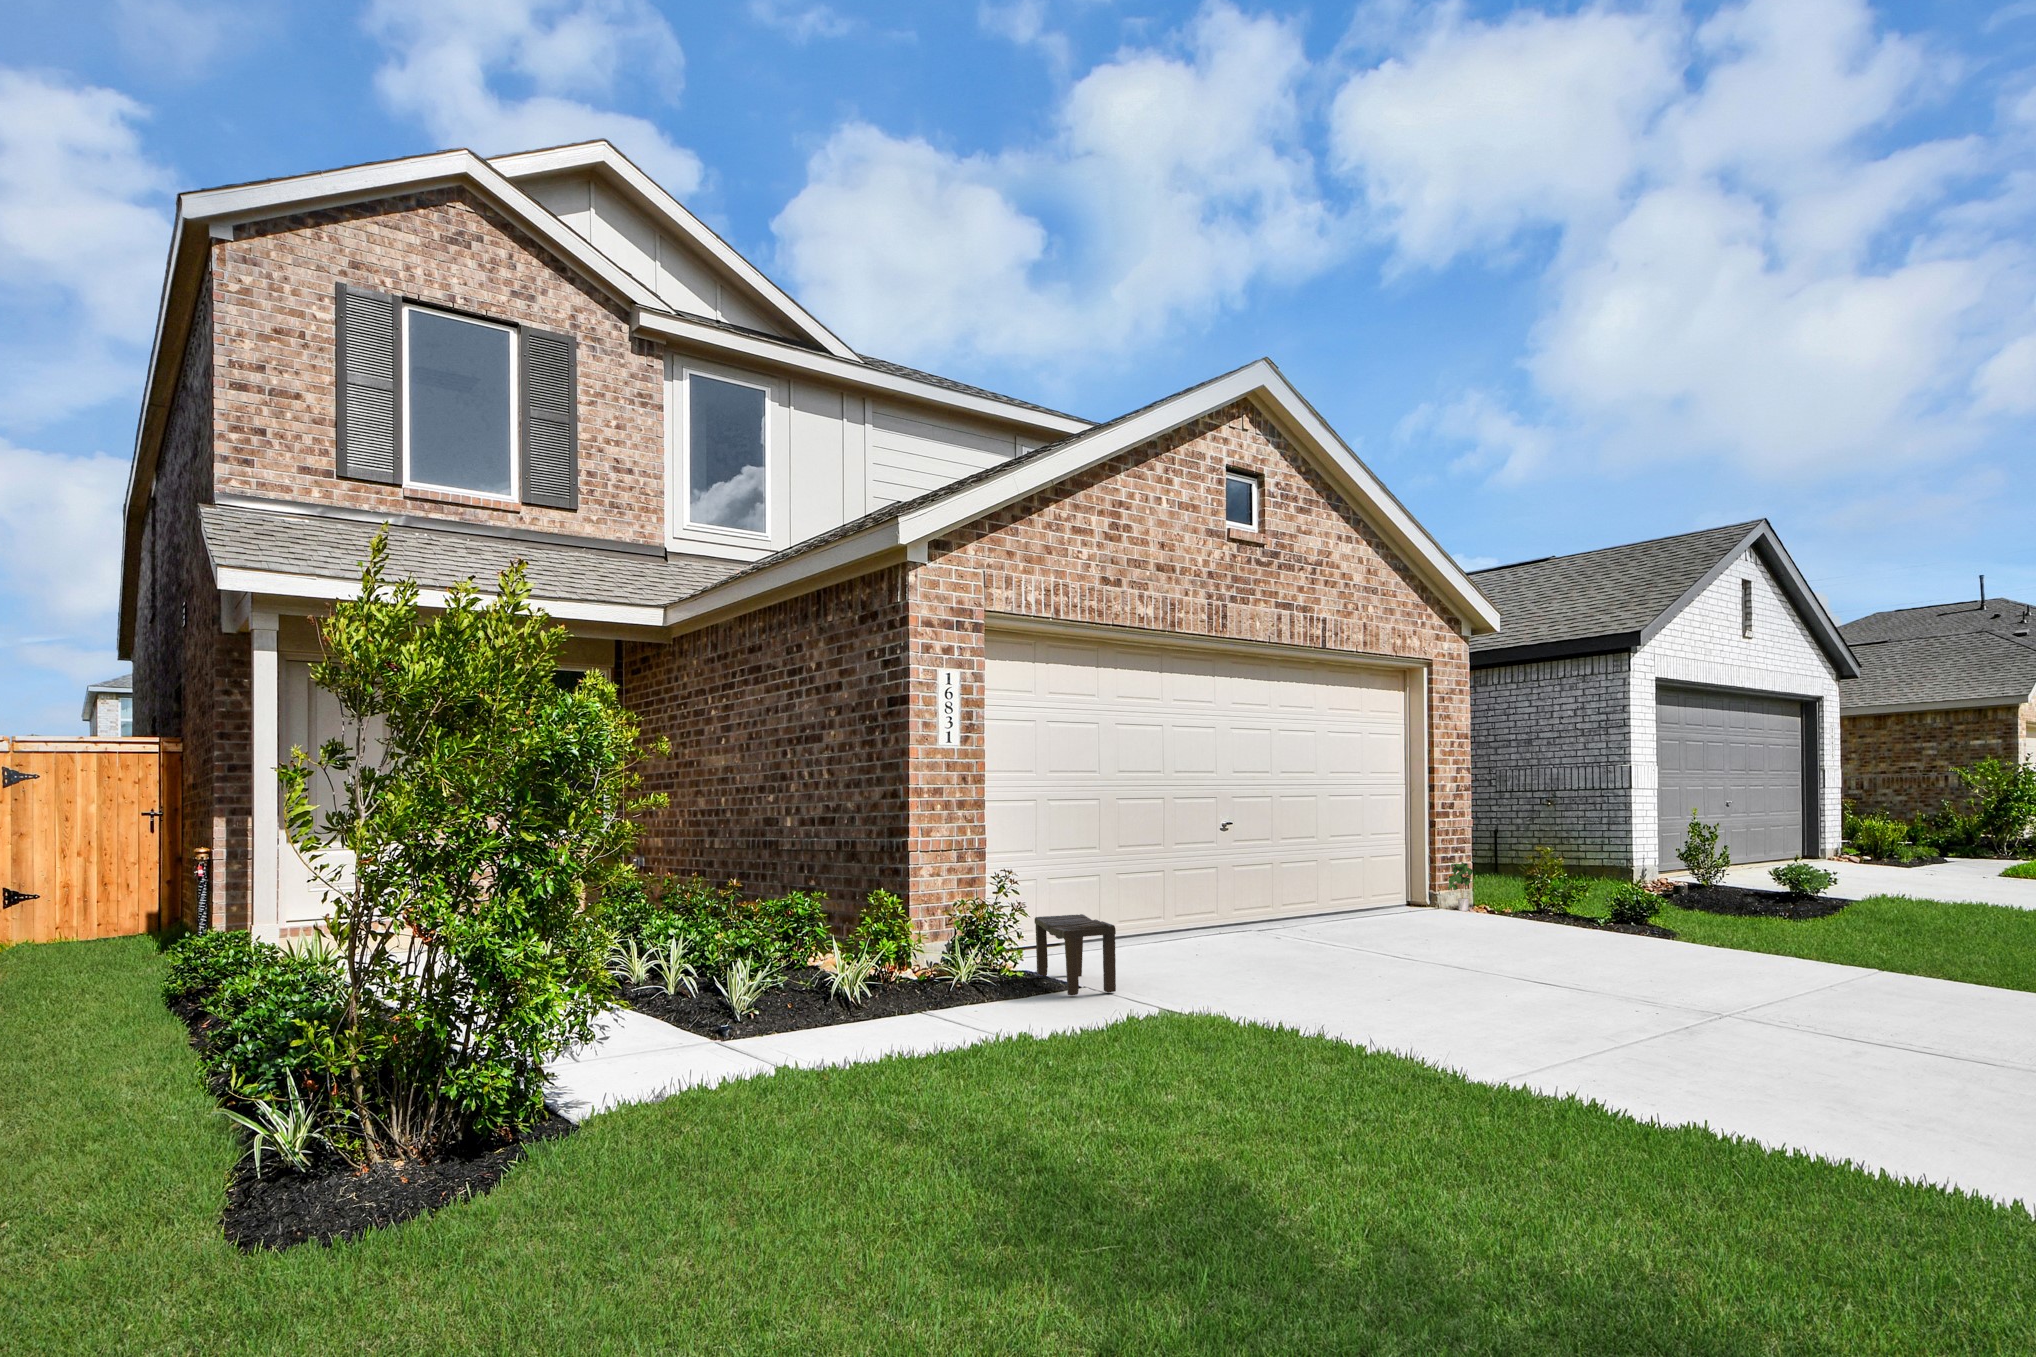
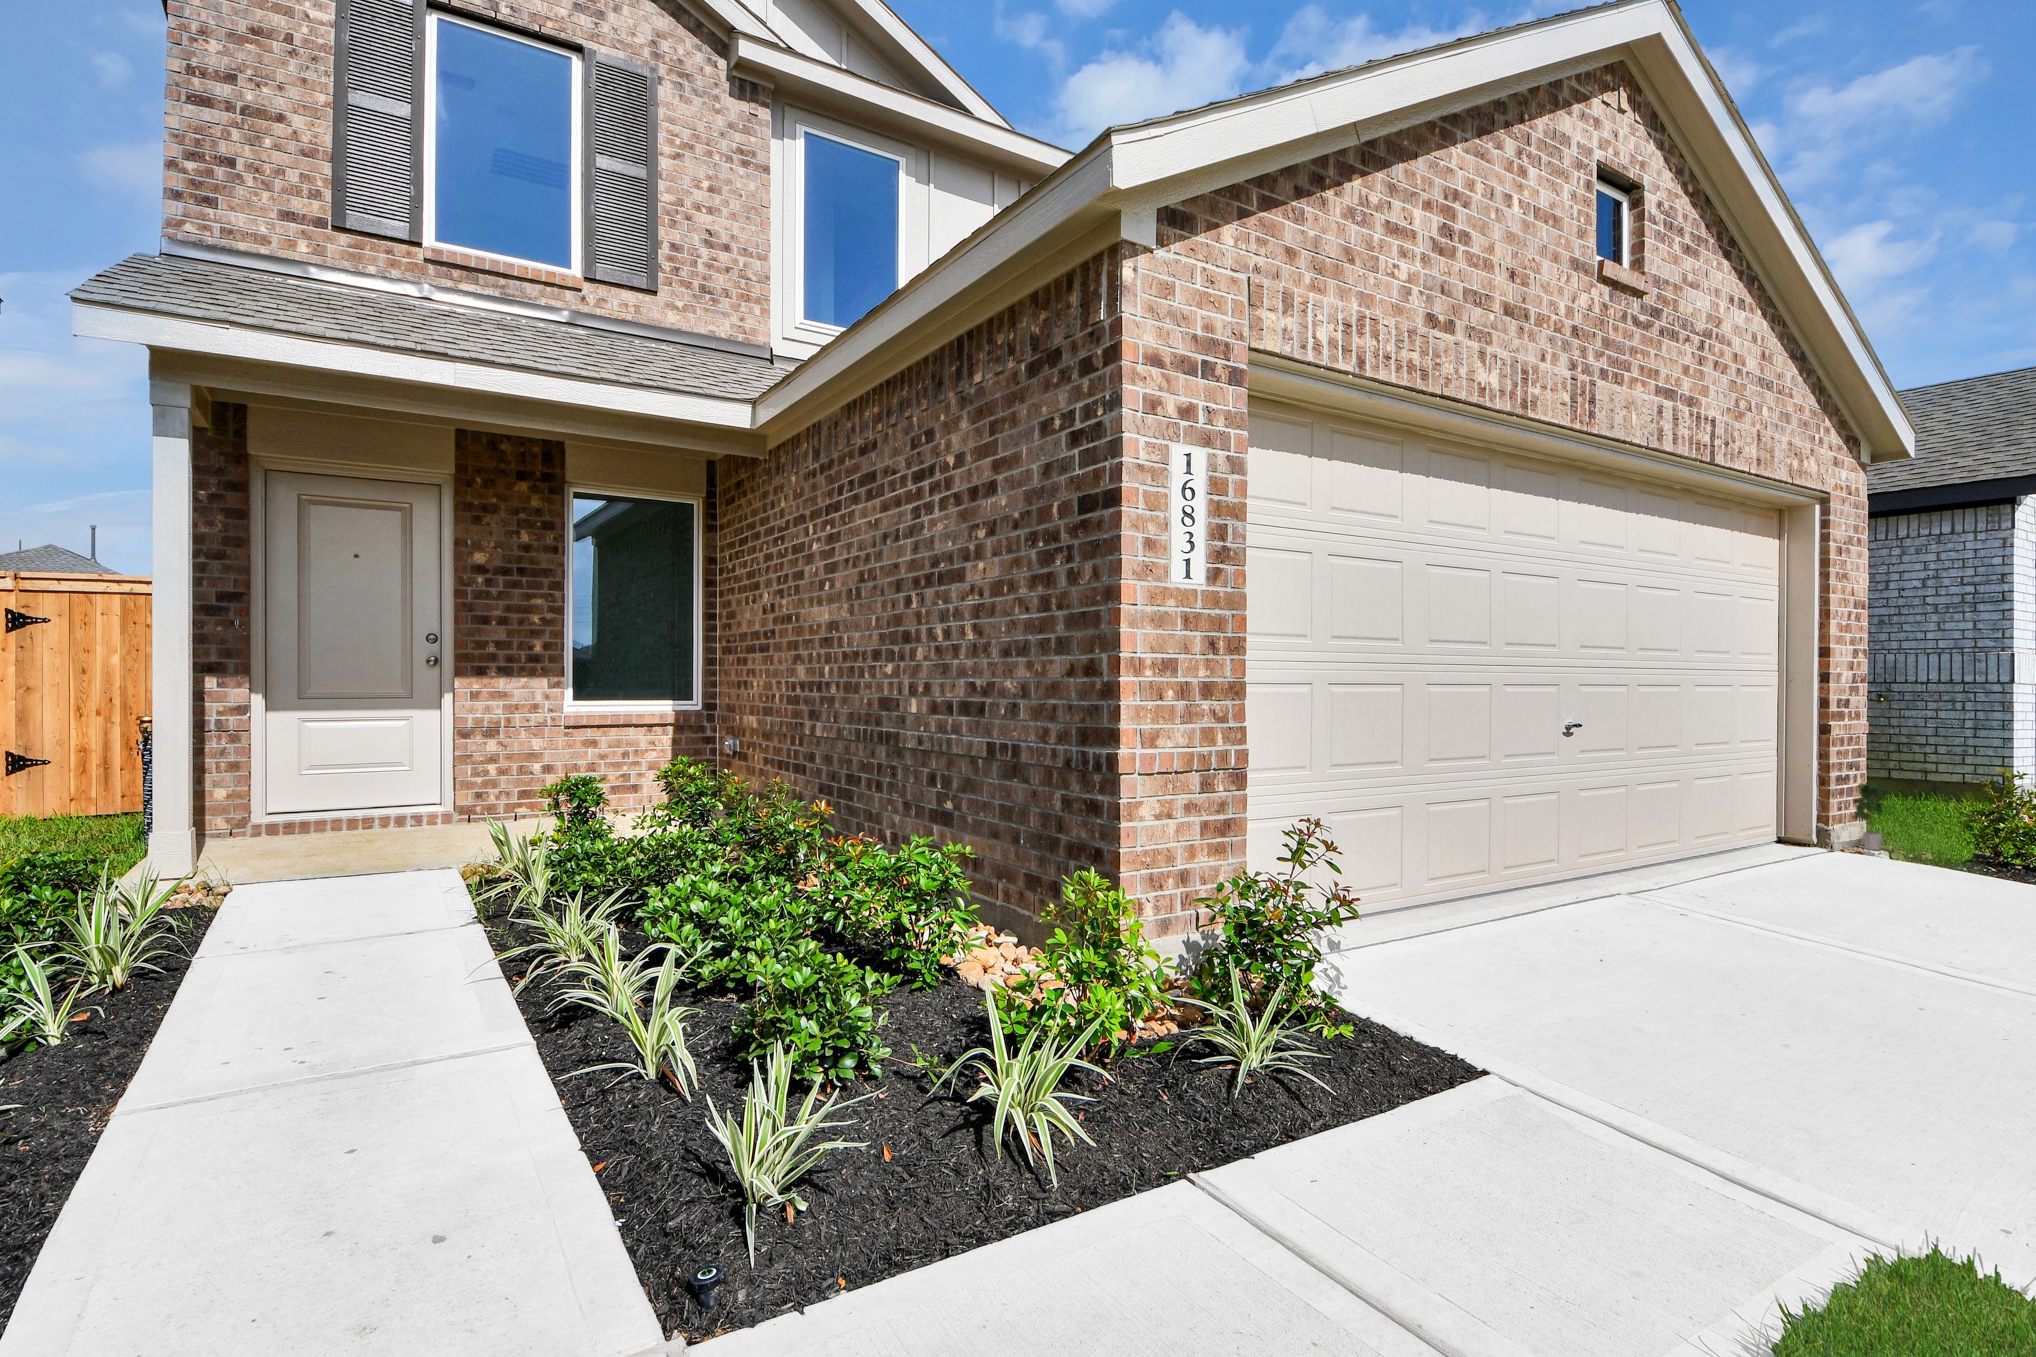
bench: present [1035,914,1116,995] -> none [1328,882,1526,1065]

